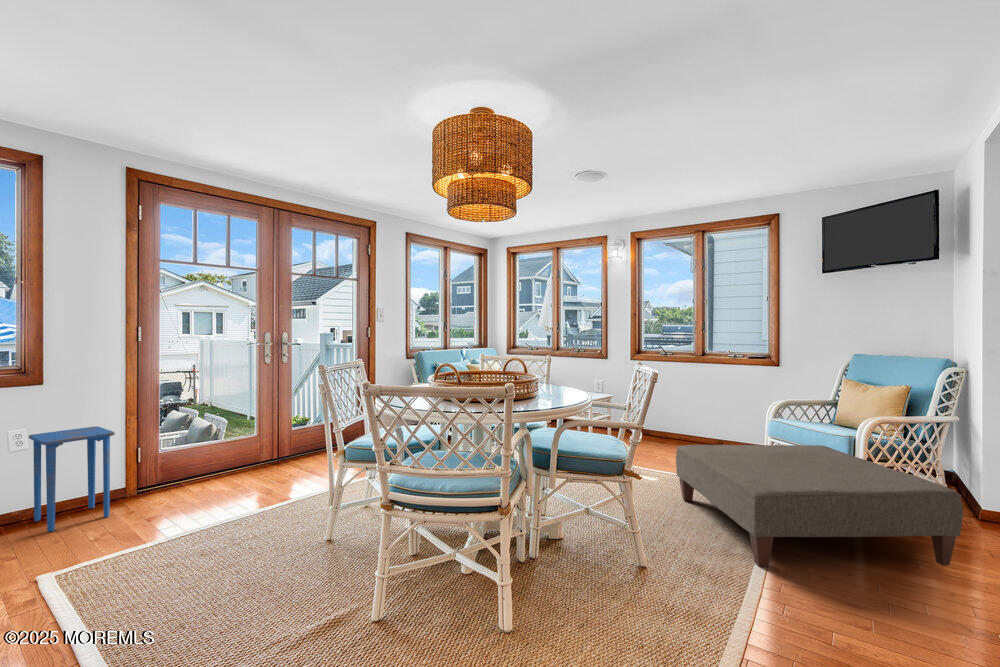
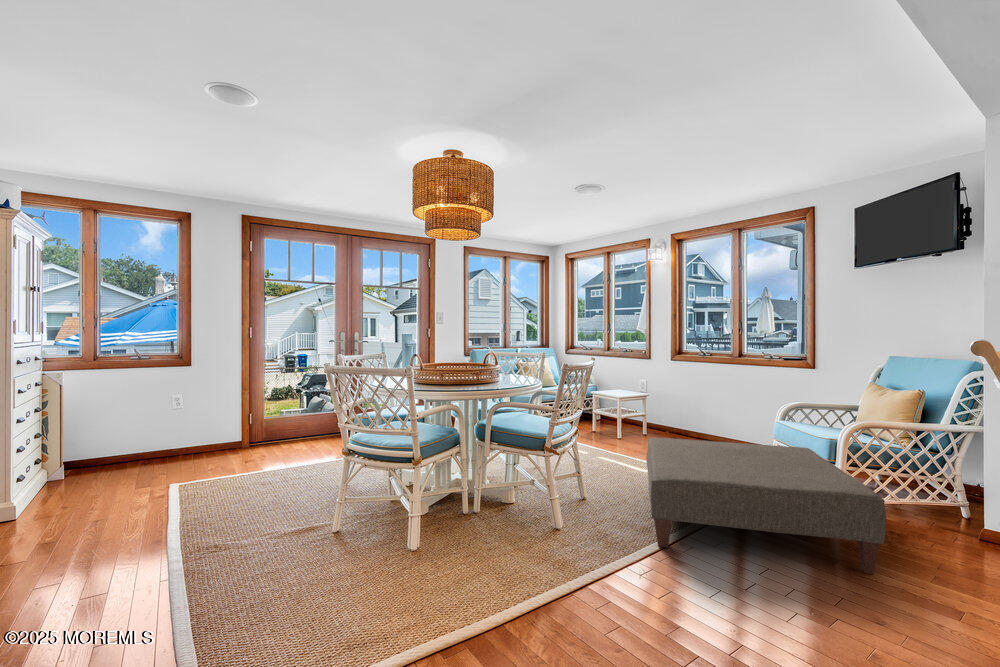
side table: present [29,426,115,532] -> none [181,397,227,463]

